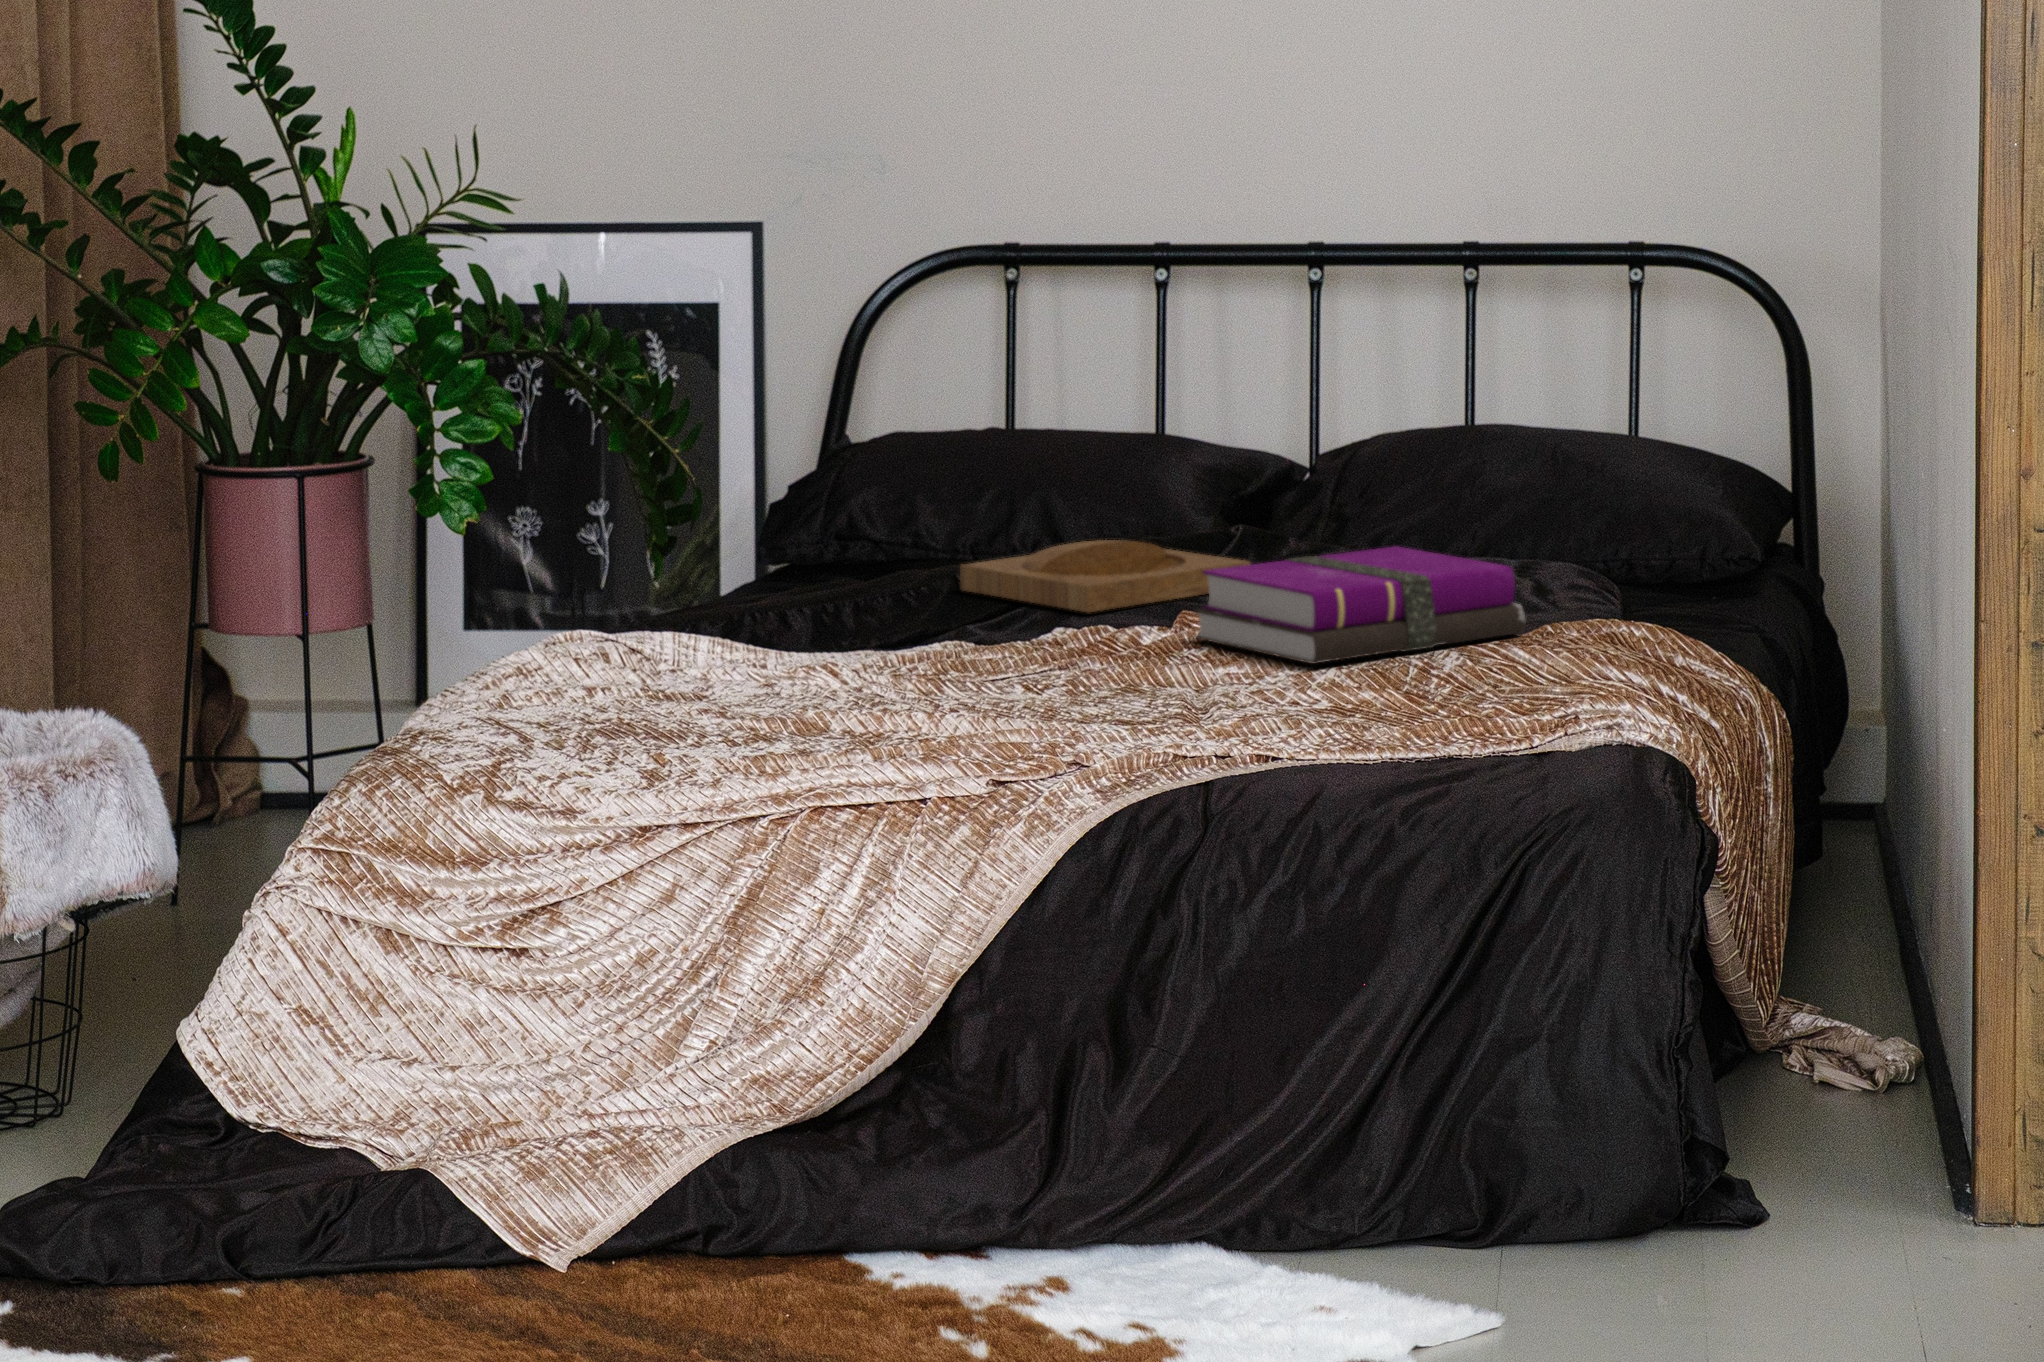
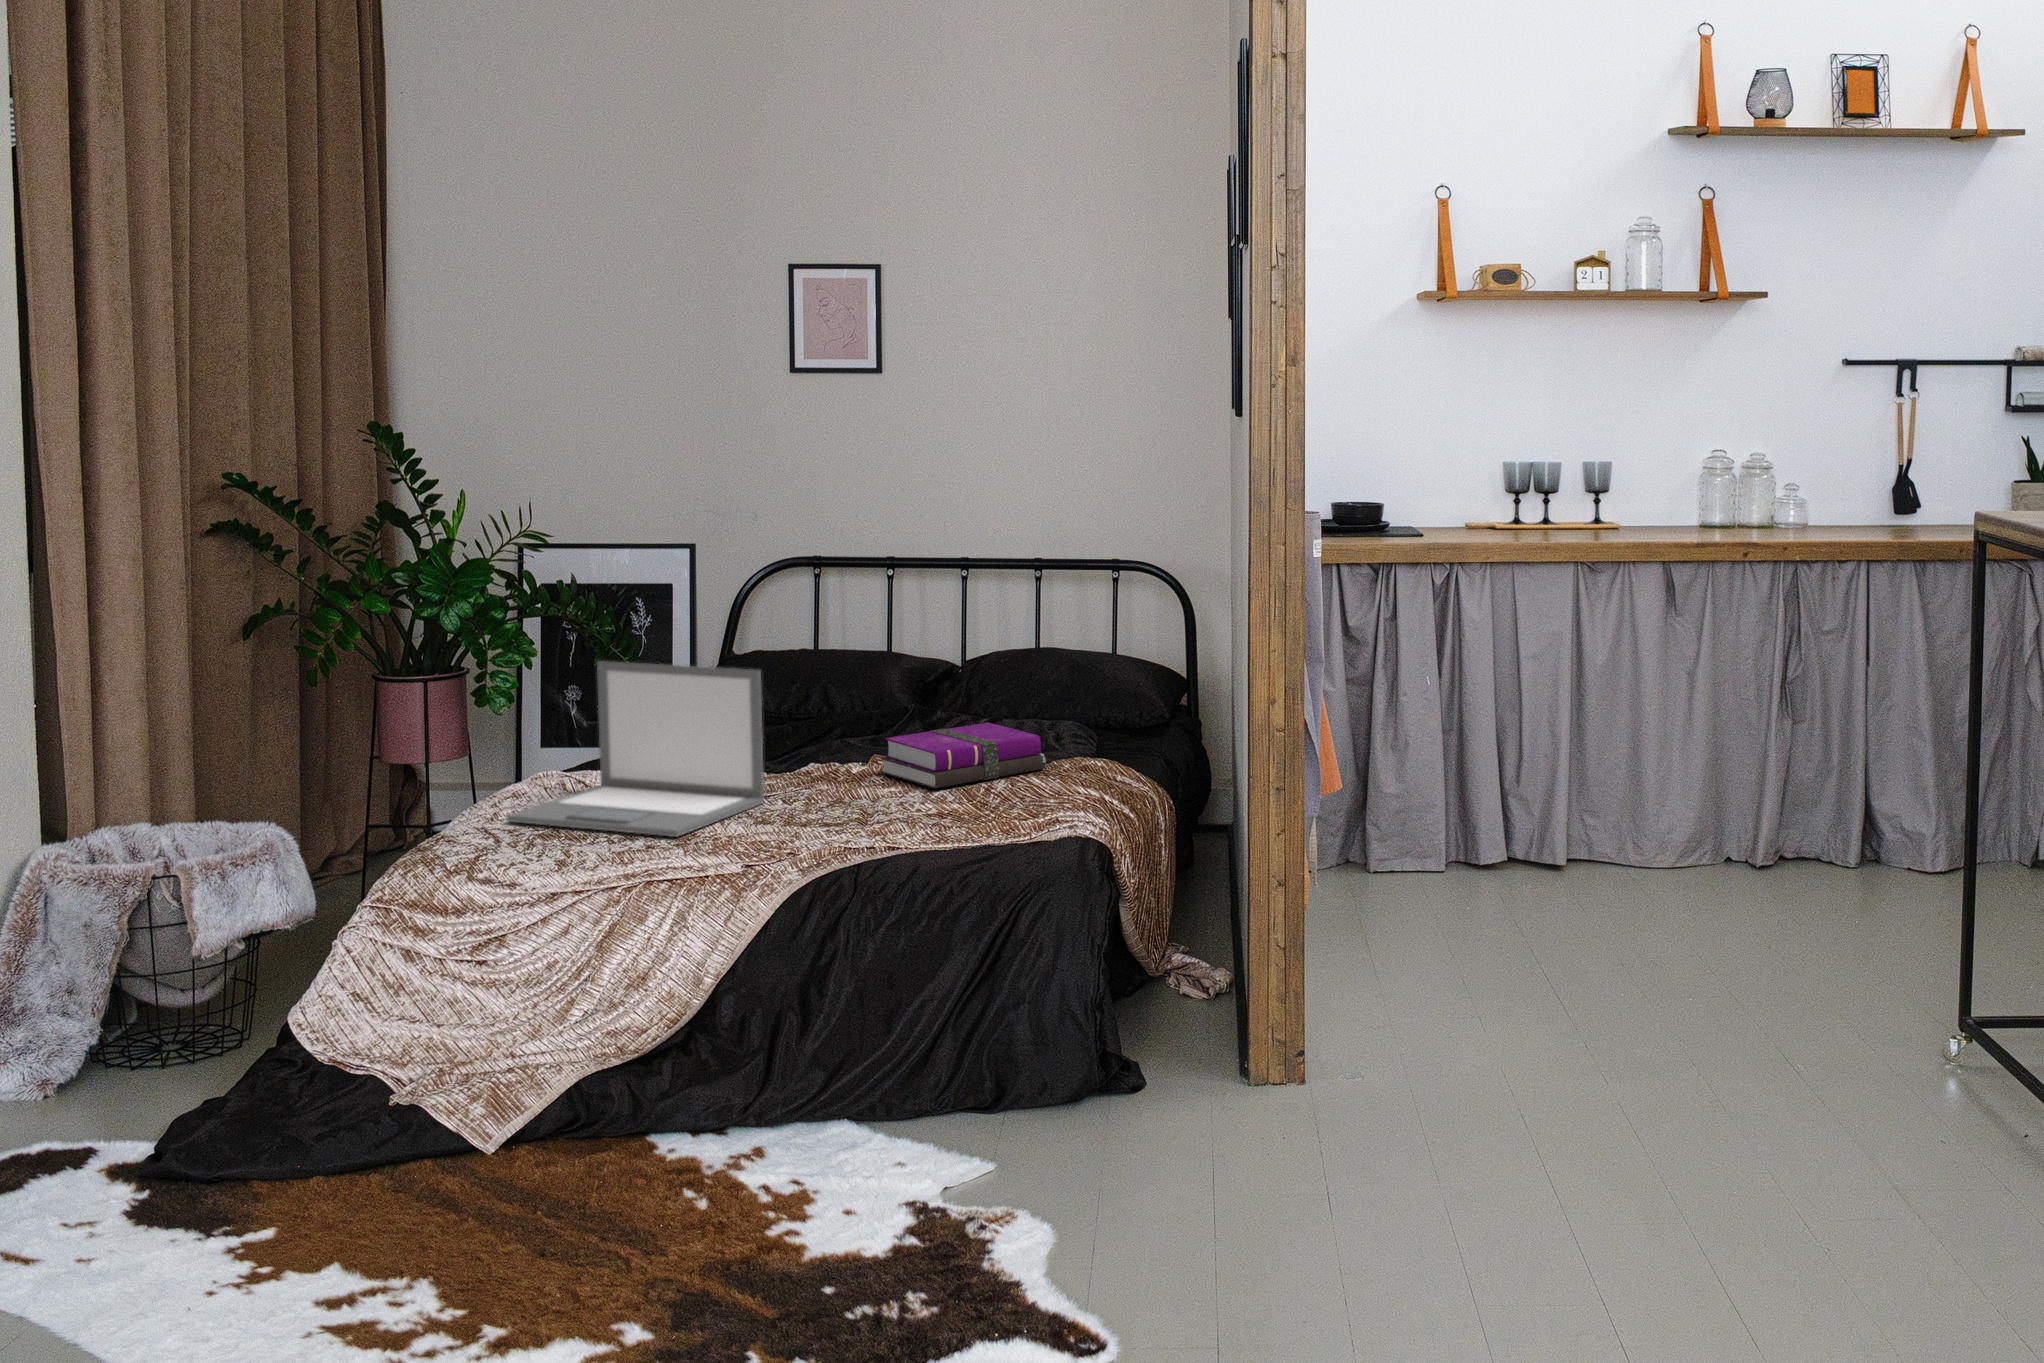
laptop: none [523,418,986,737] -> present [507,661,764,837]
tray: present [960,540,1251,613] -> none [771,714,921,756]

